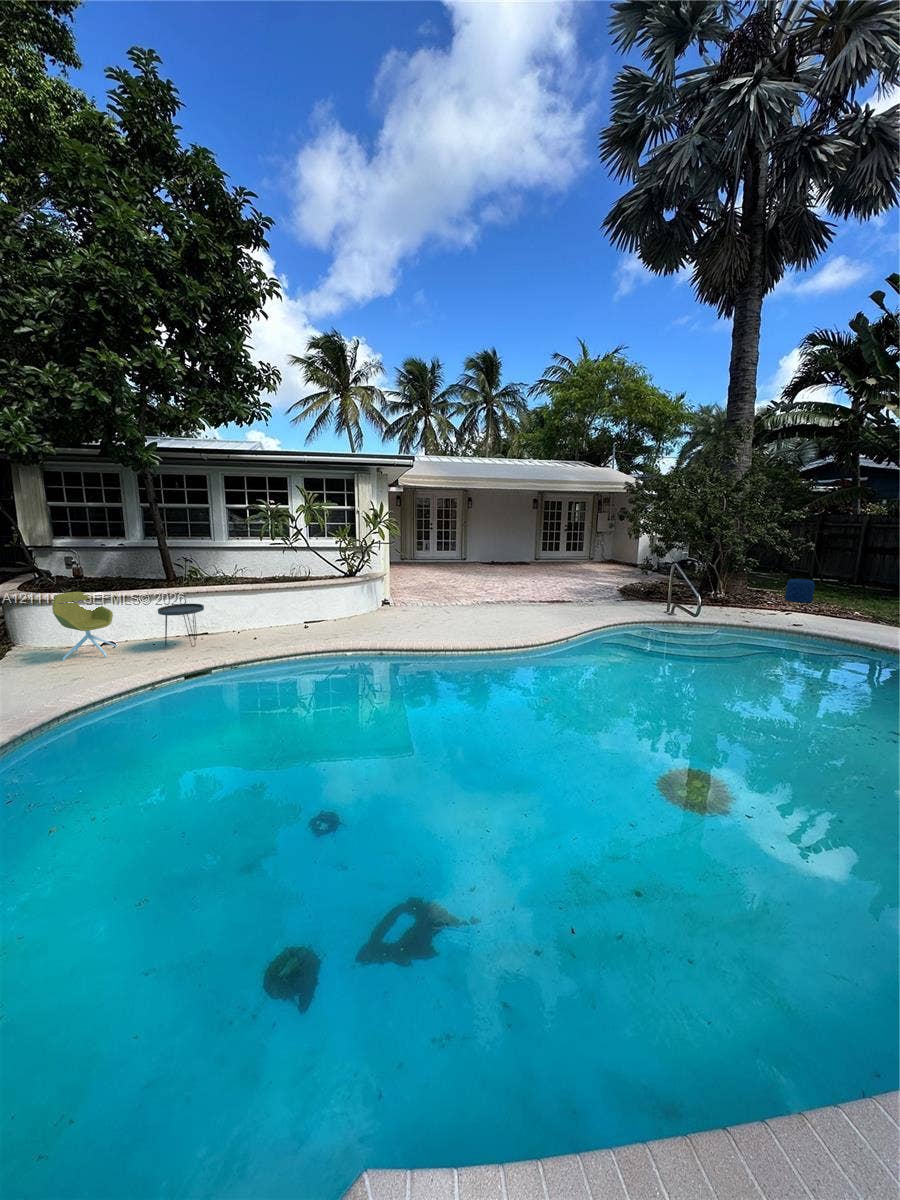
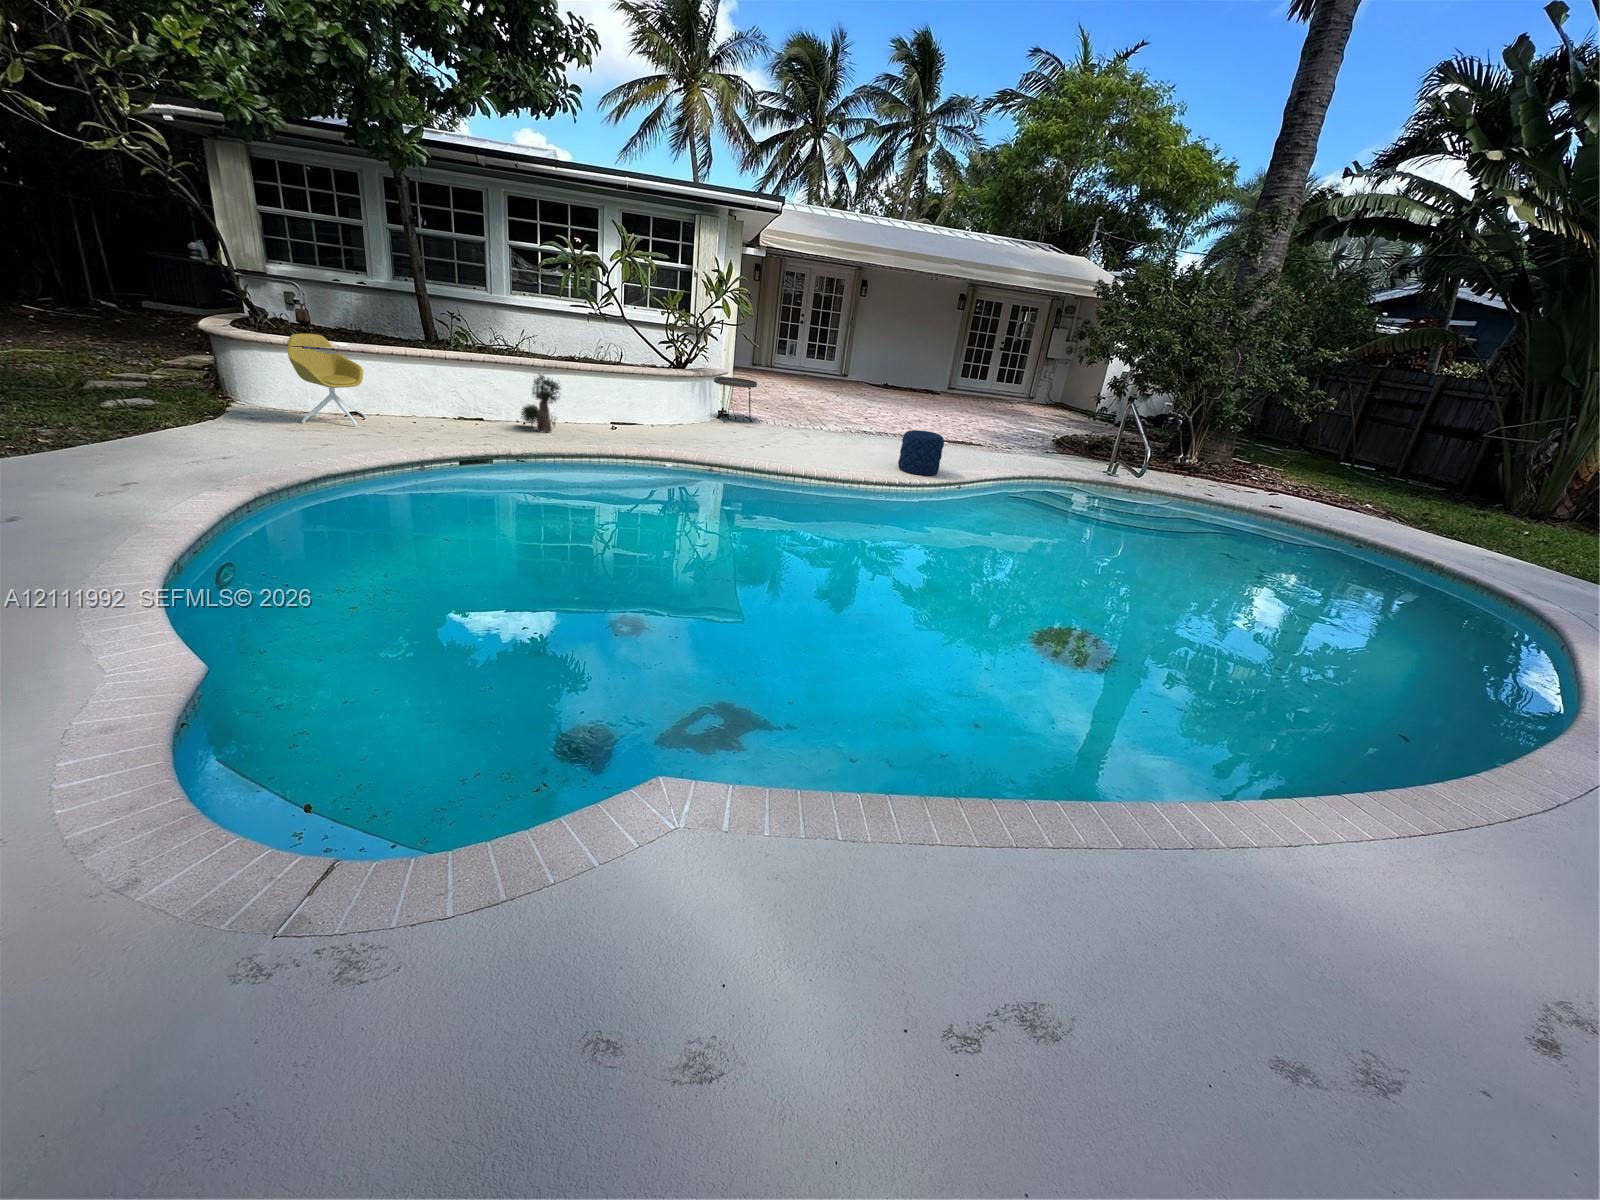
pouf: present [785,579,815,603] -> present [898,430,944,475]
potted plant: none [235,597,266,640] -> present [521,374,560,433]
side table: present [158,604,204,647] -> present [714,377,757,423]

